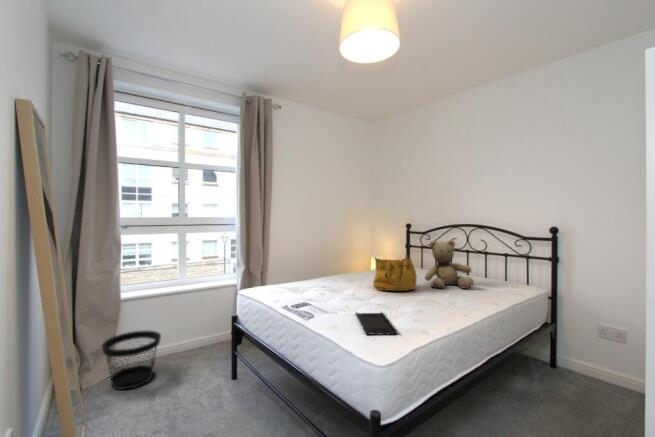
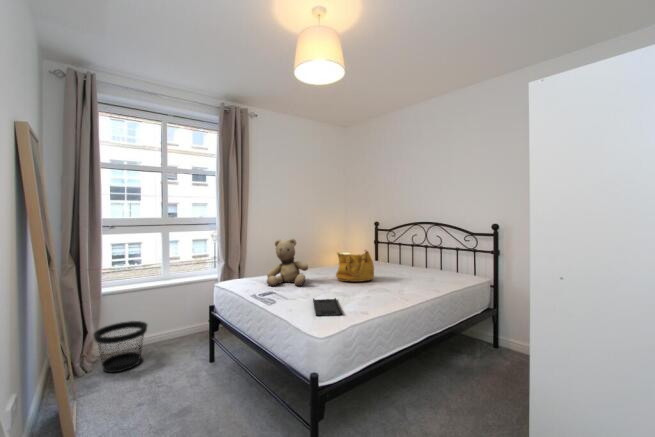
teddy bear: present [425,240,474,289] -> present [267,238,308,286]

